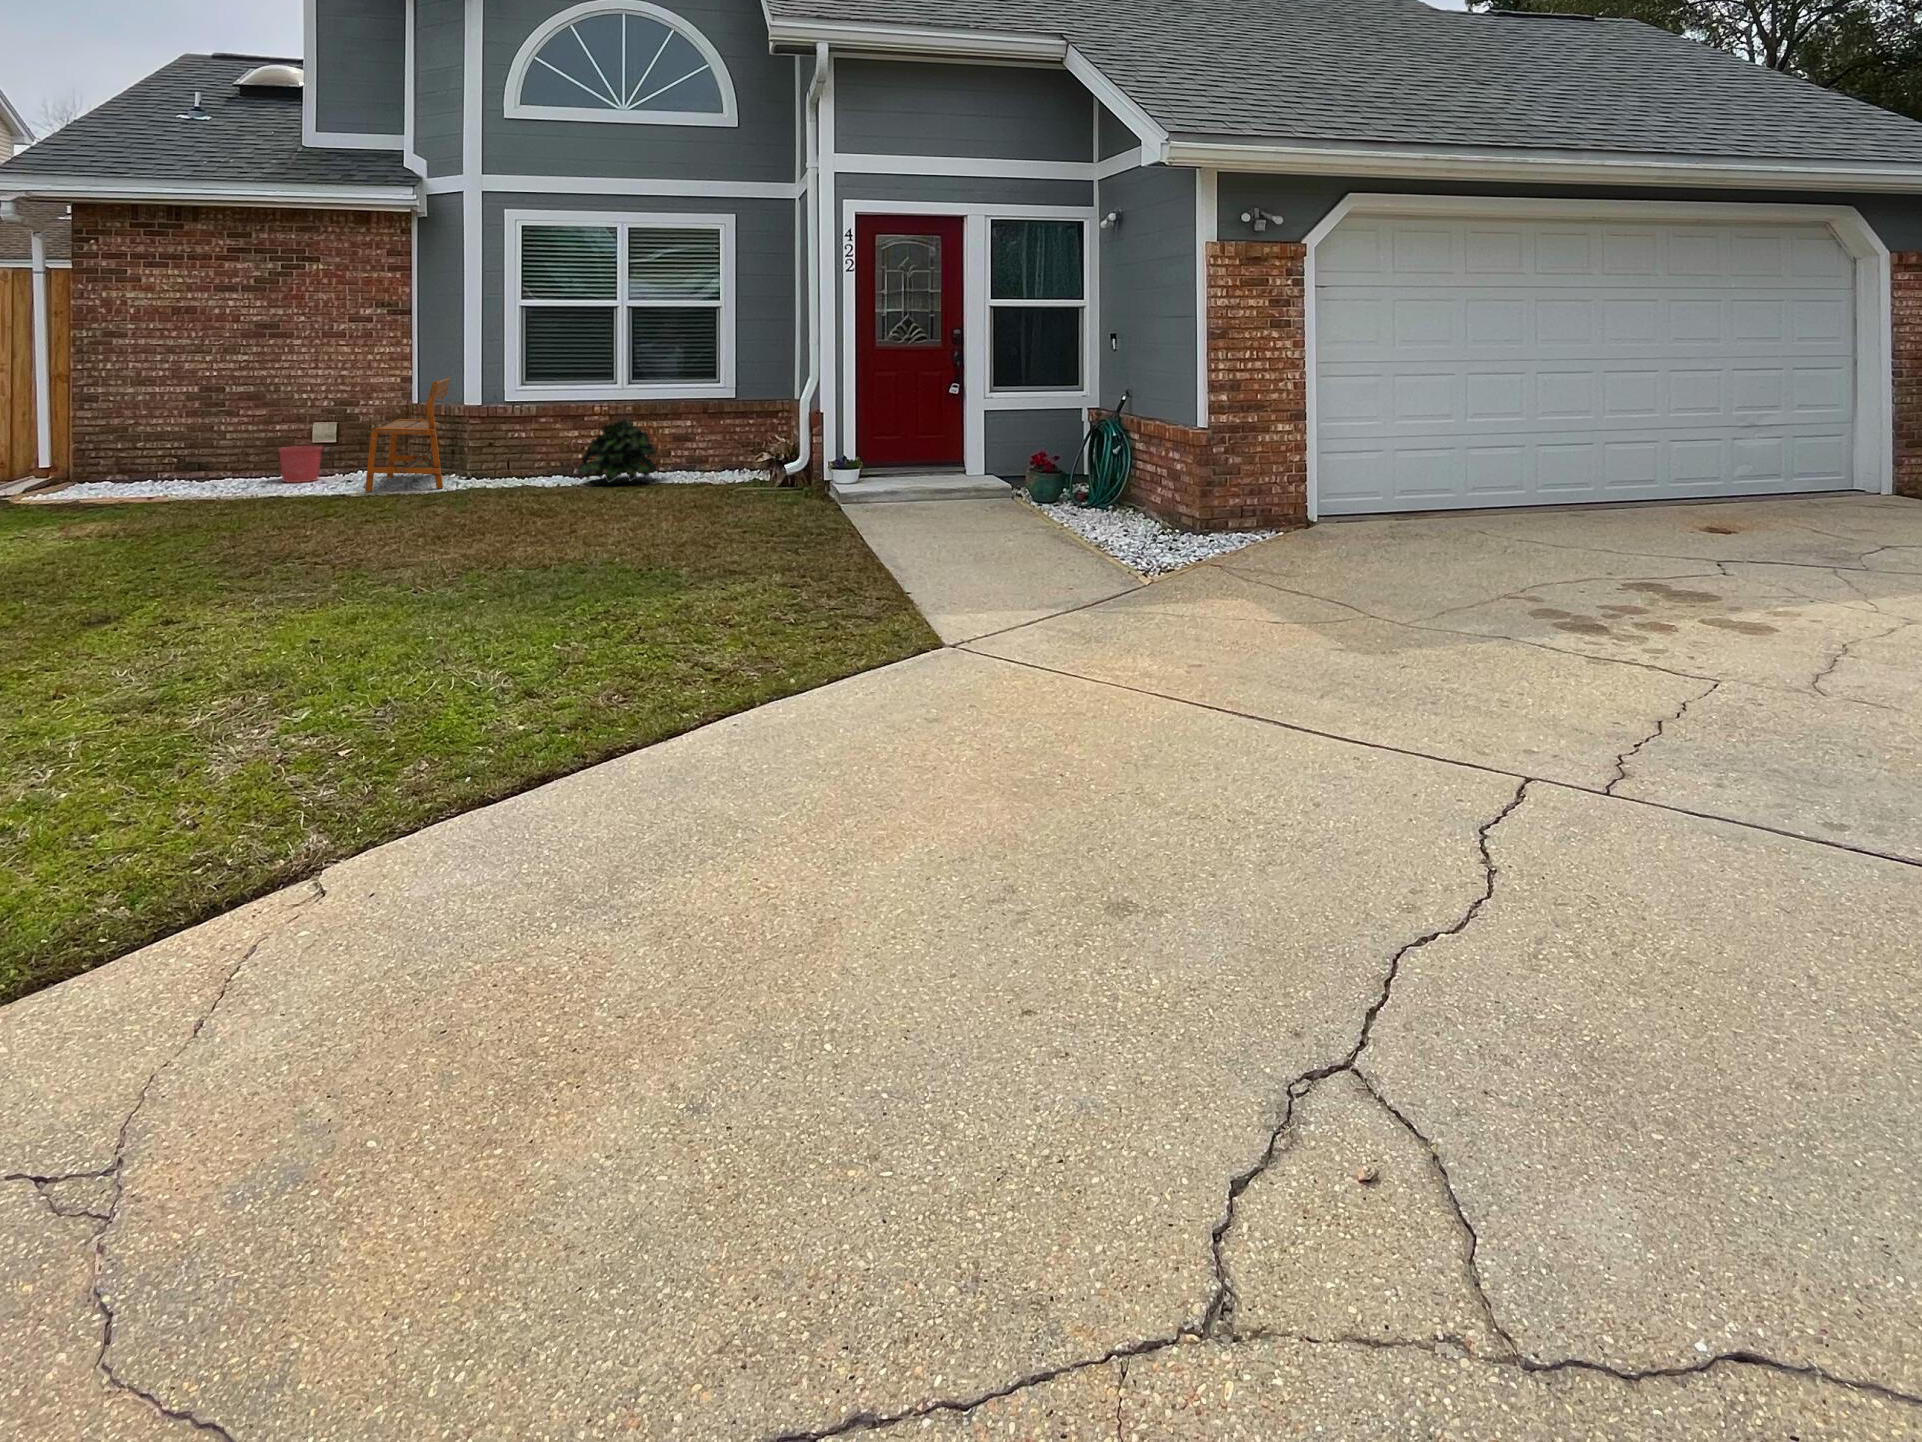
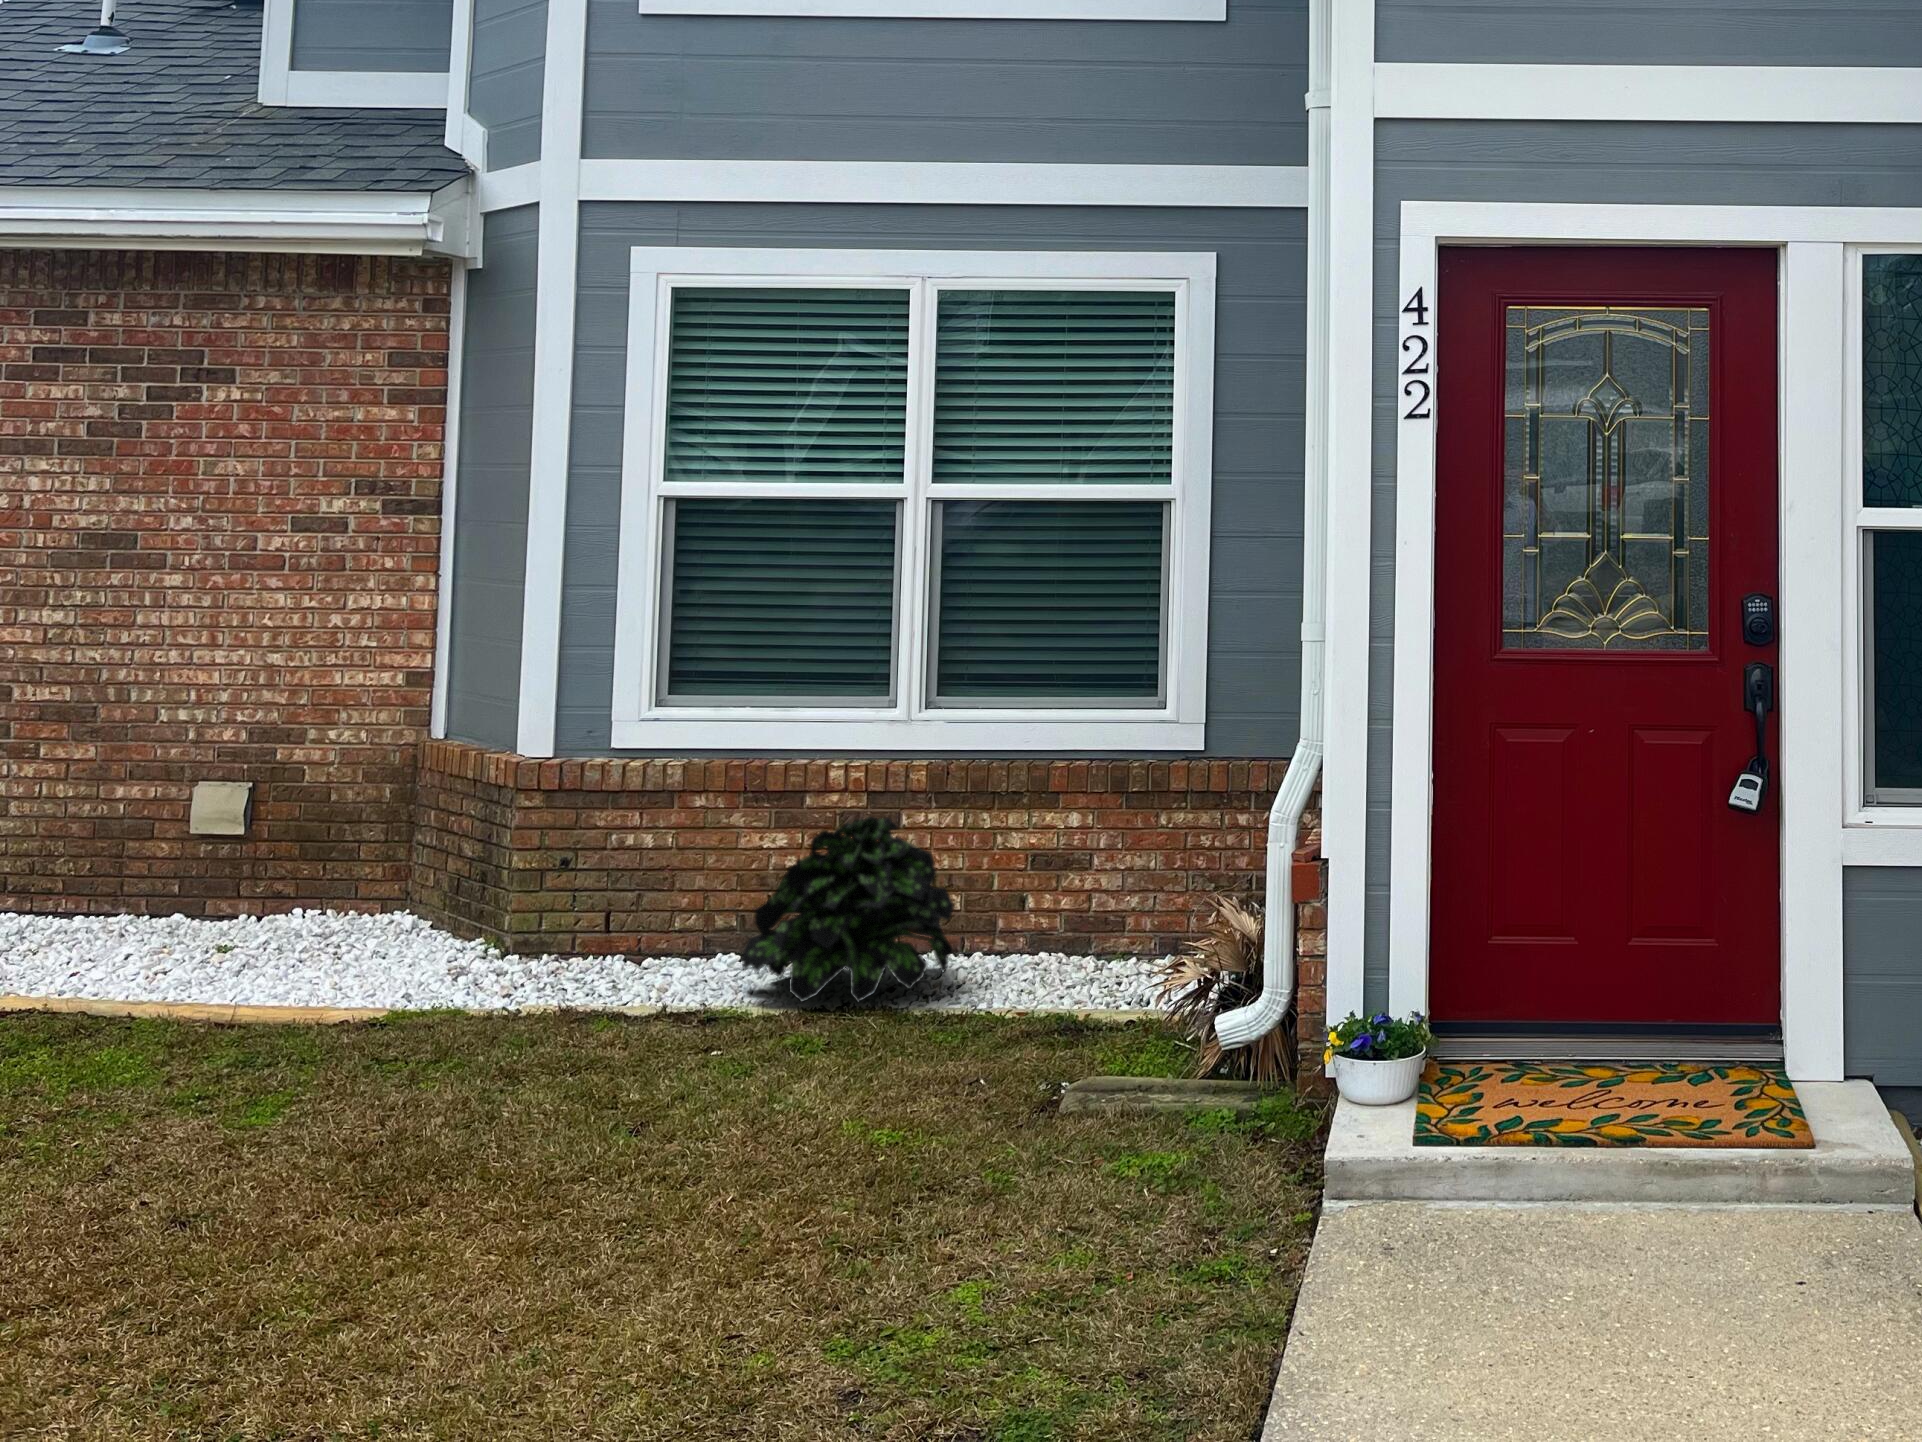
bench: present [365,378,450,492] -> none [206,674,511,988]
bucket: present [278,446,324,483] -> none [96,836,211,934]

